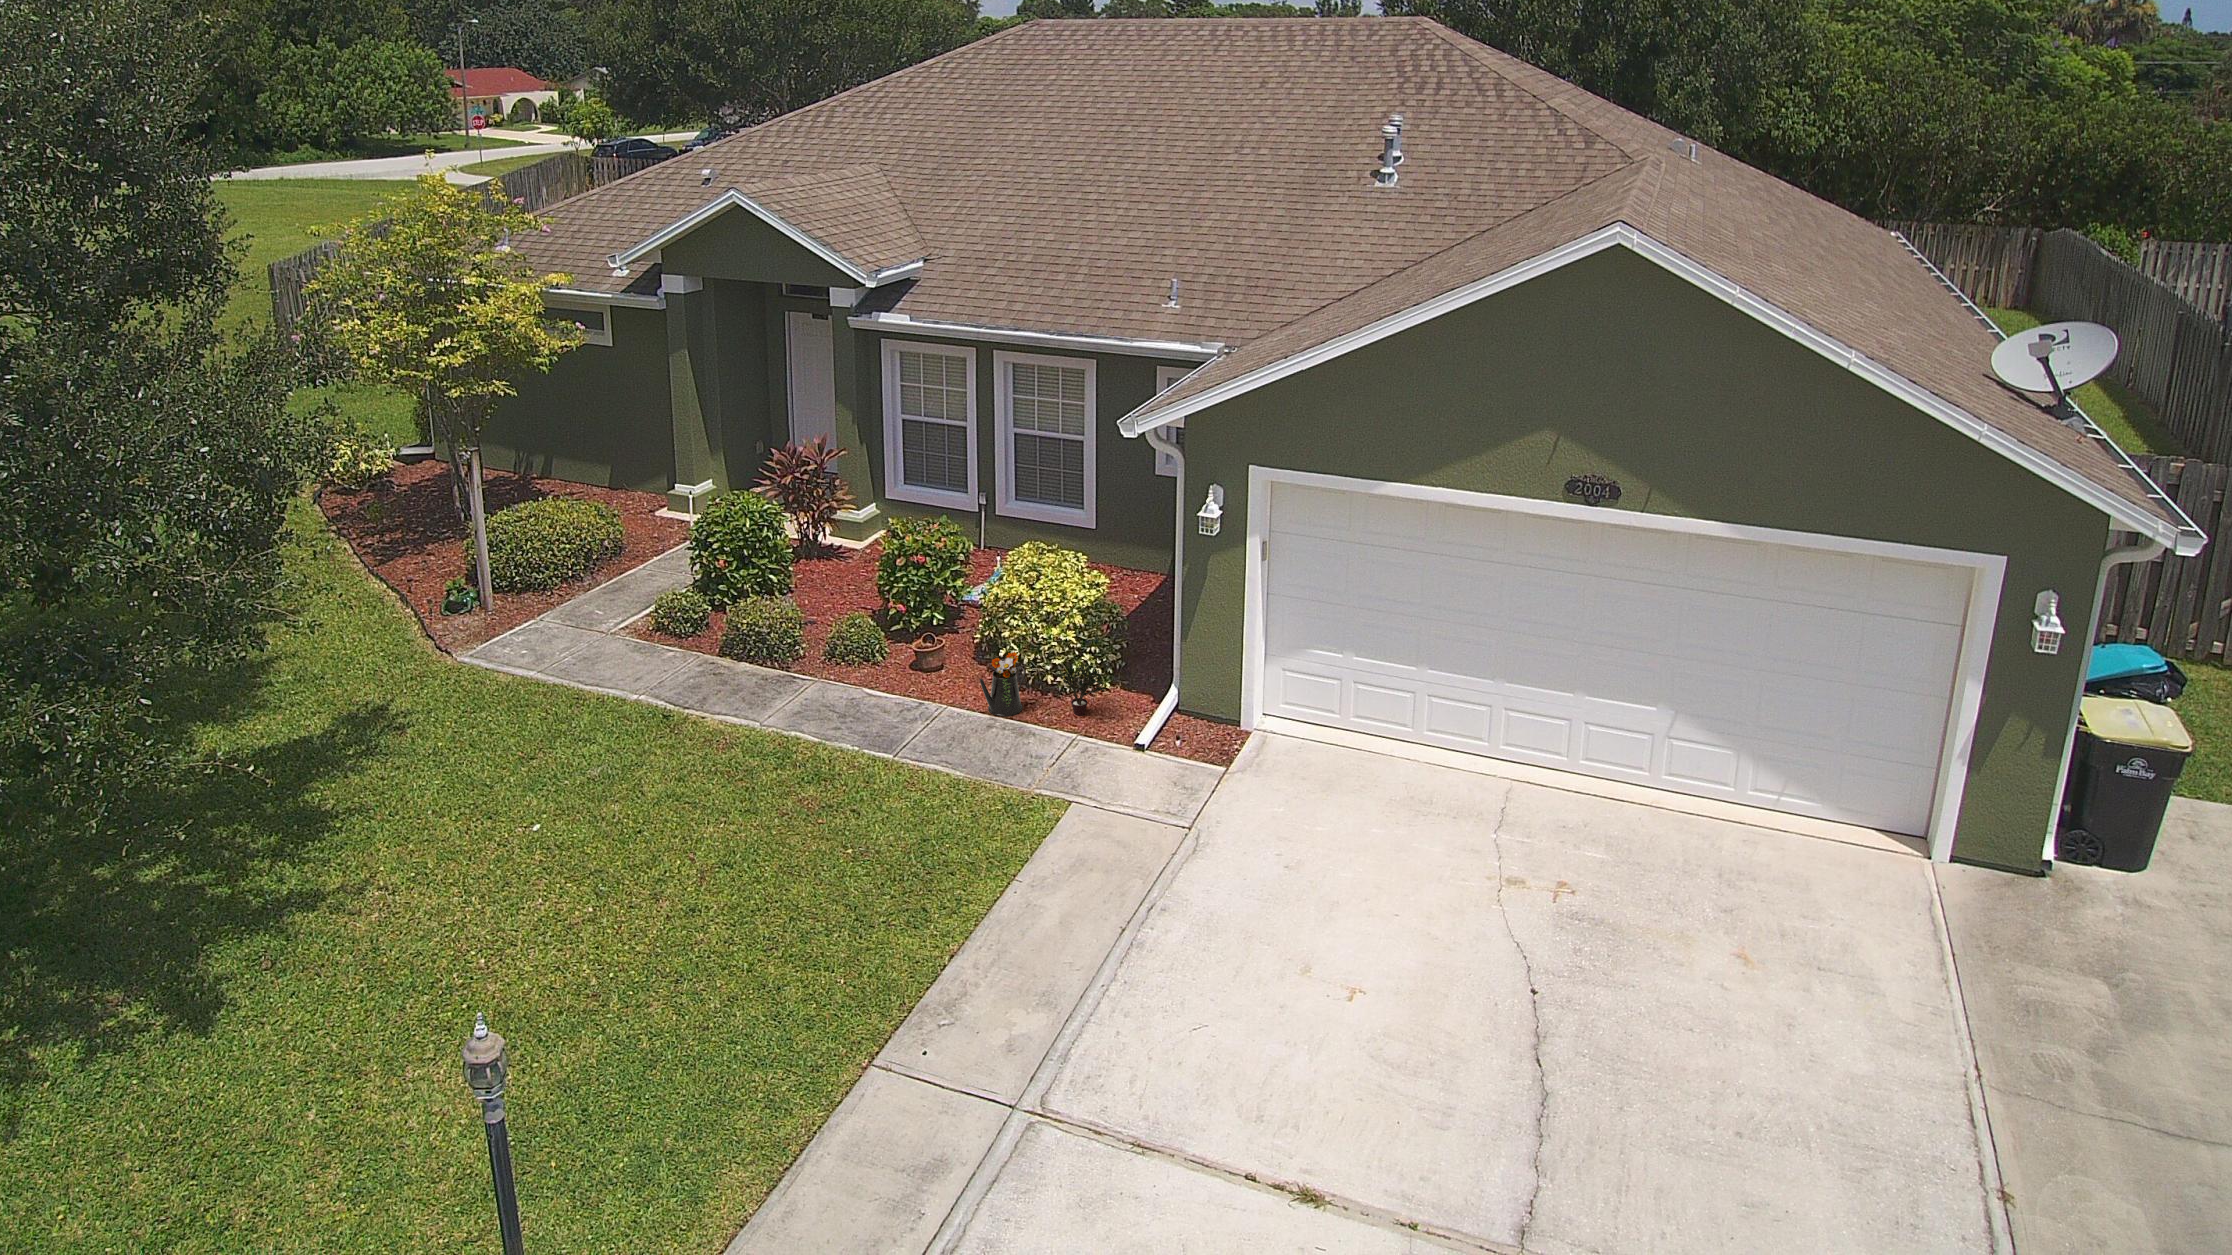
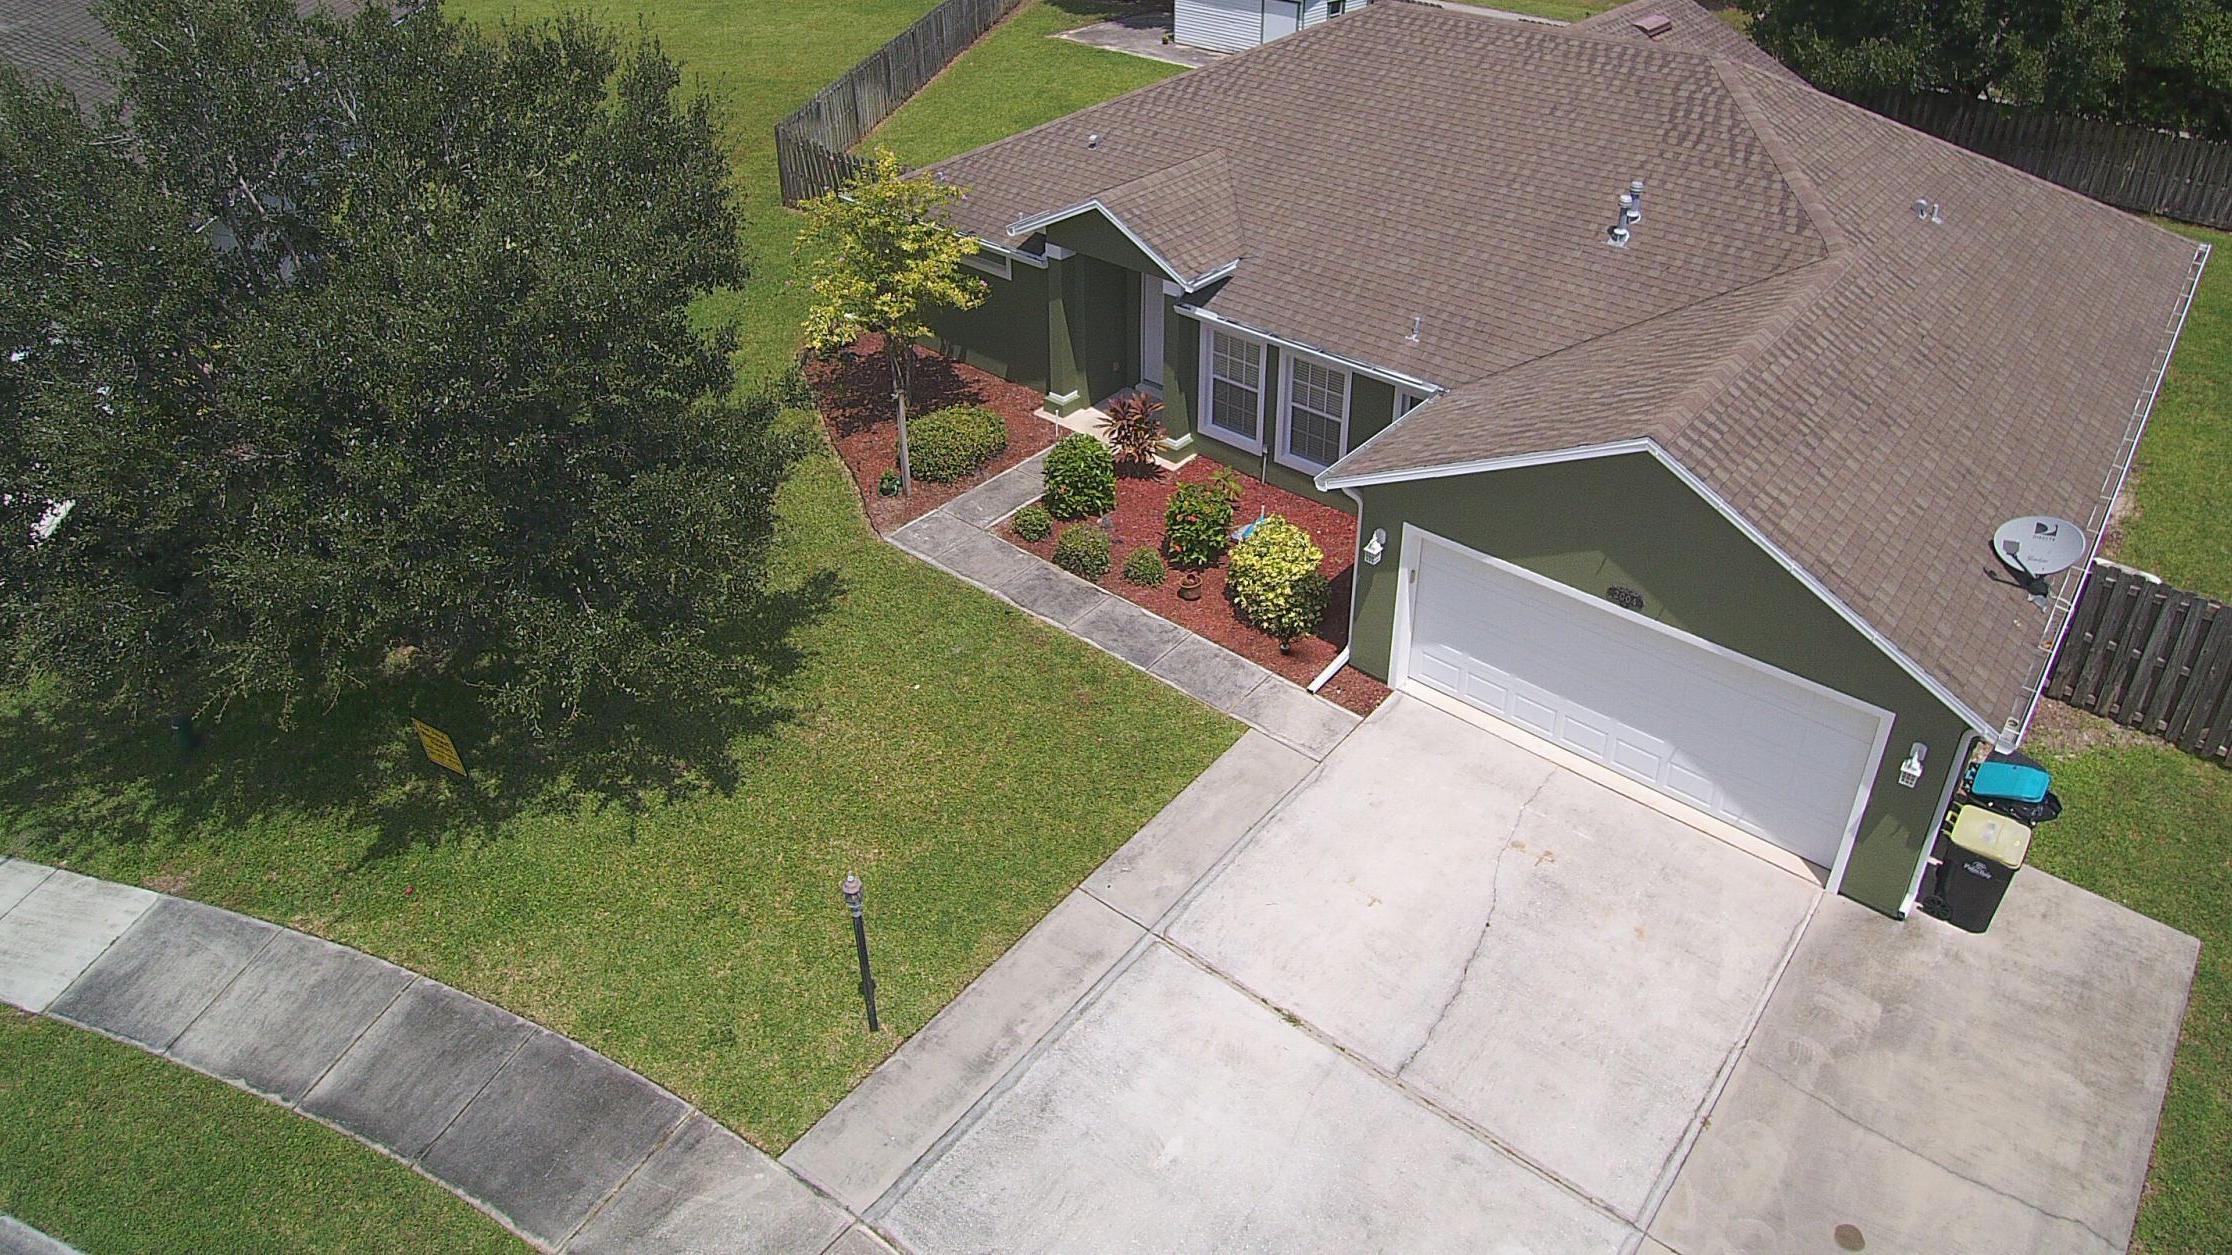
watering can: present [980,652,1025,716] -> none [1216,602,1251,647]

